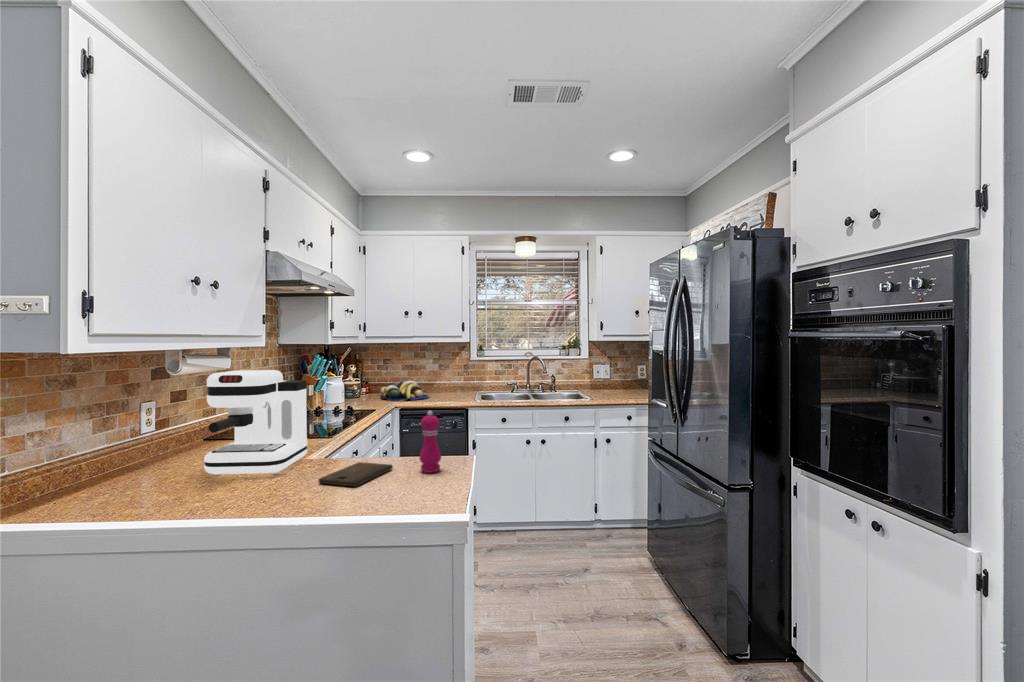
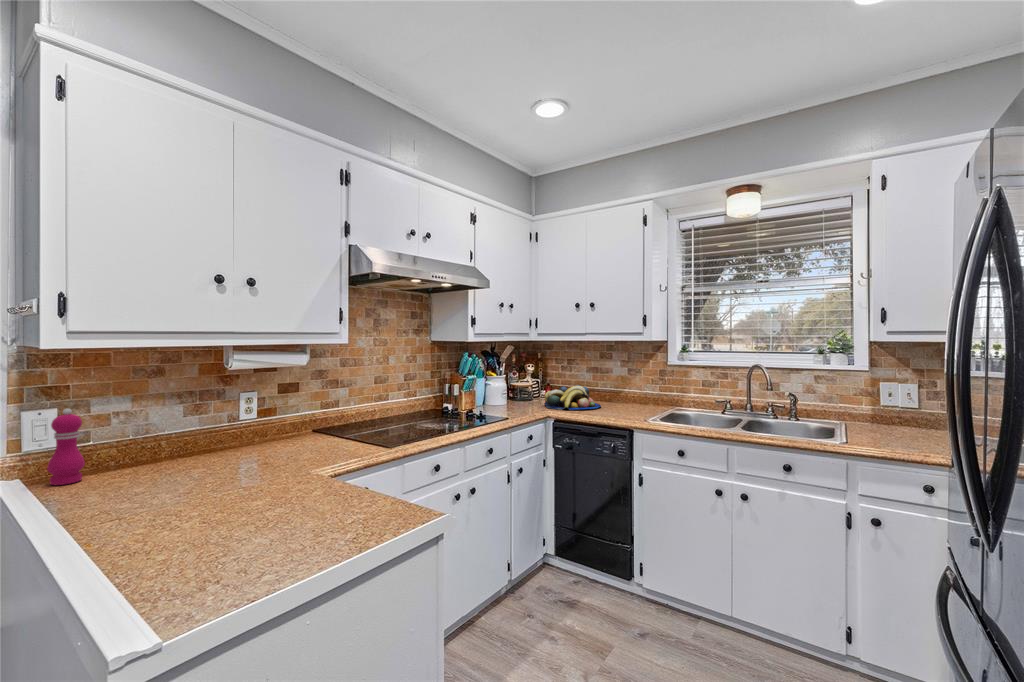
coffee maker: present [204,370,307,475] -> none [88,361,255,495]
pepper mill: present [420,411,441,473] -> present [47,409,85,485]
cutting board: present [319,462,393,486] -> none [122,501,254,550]

